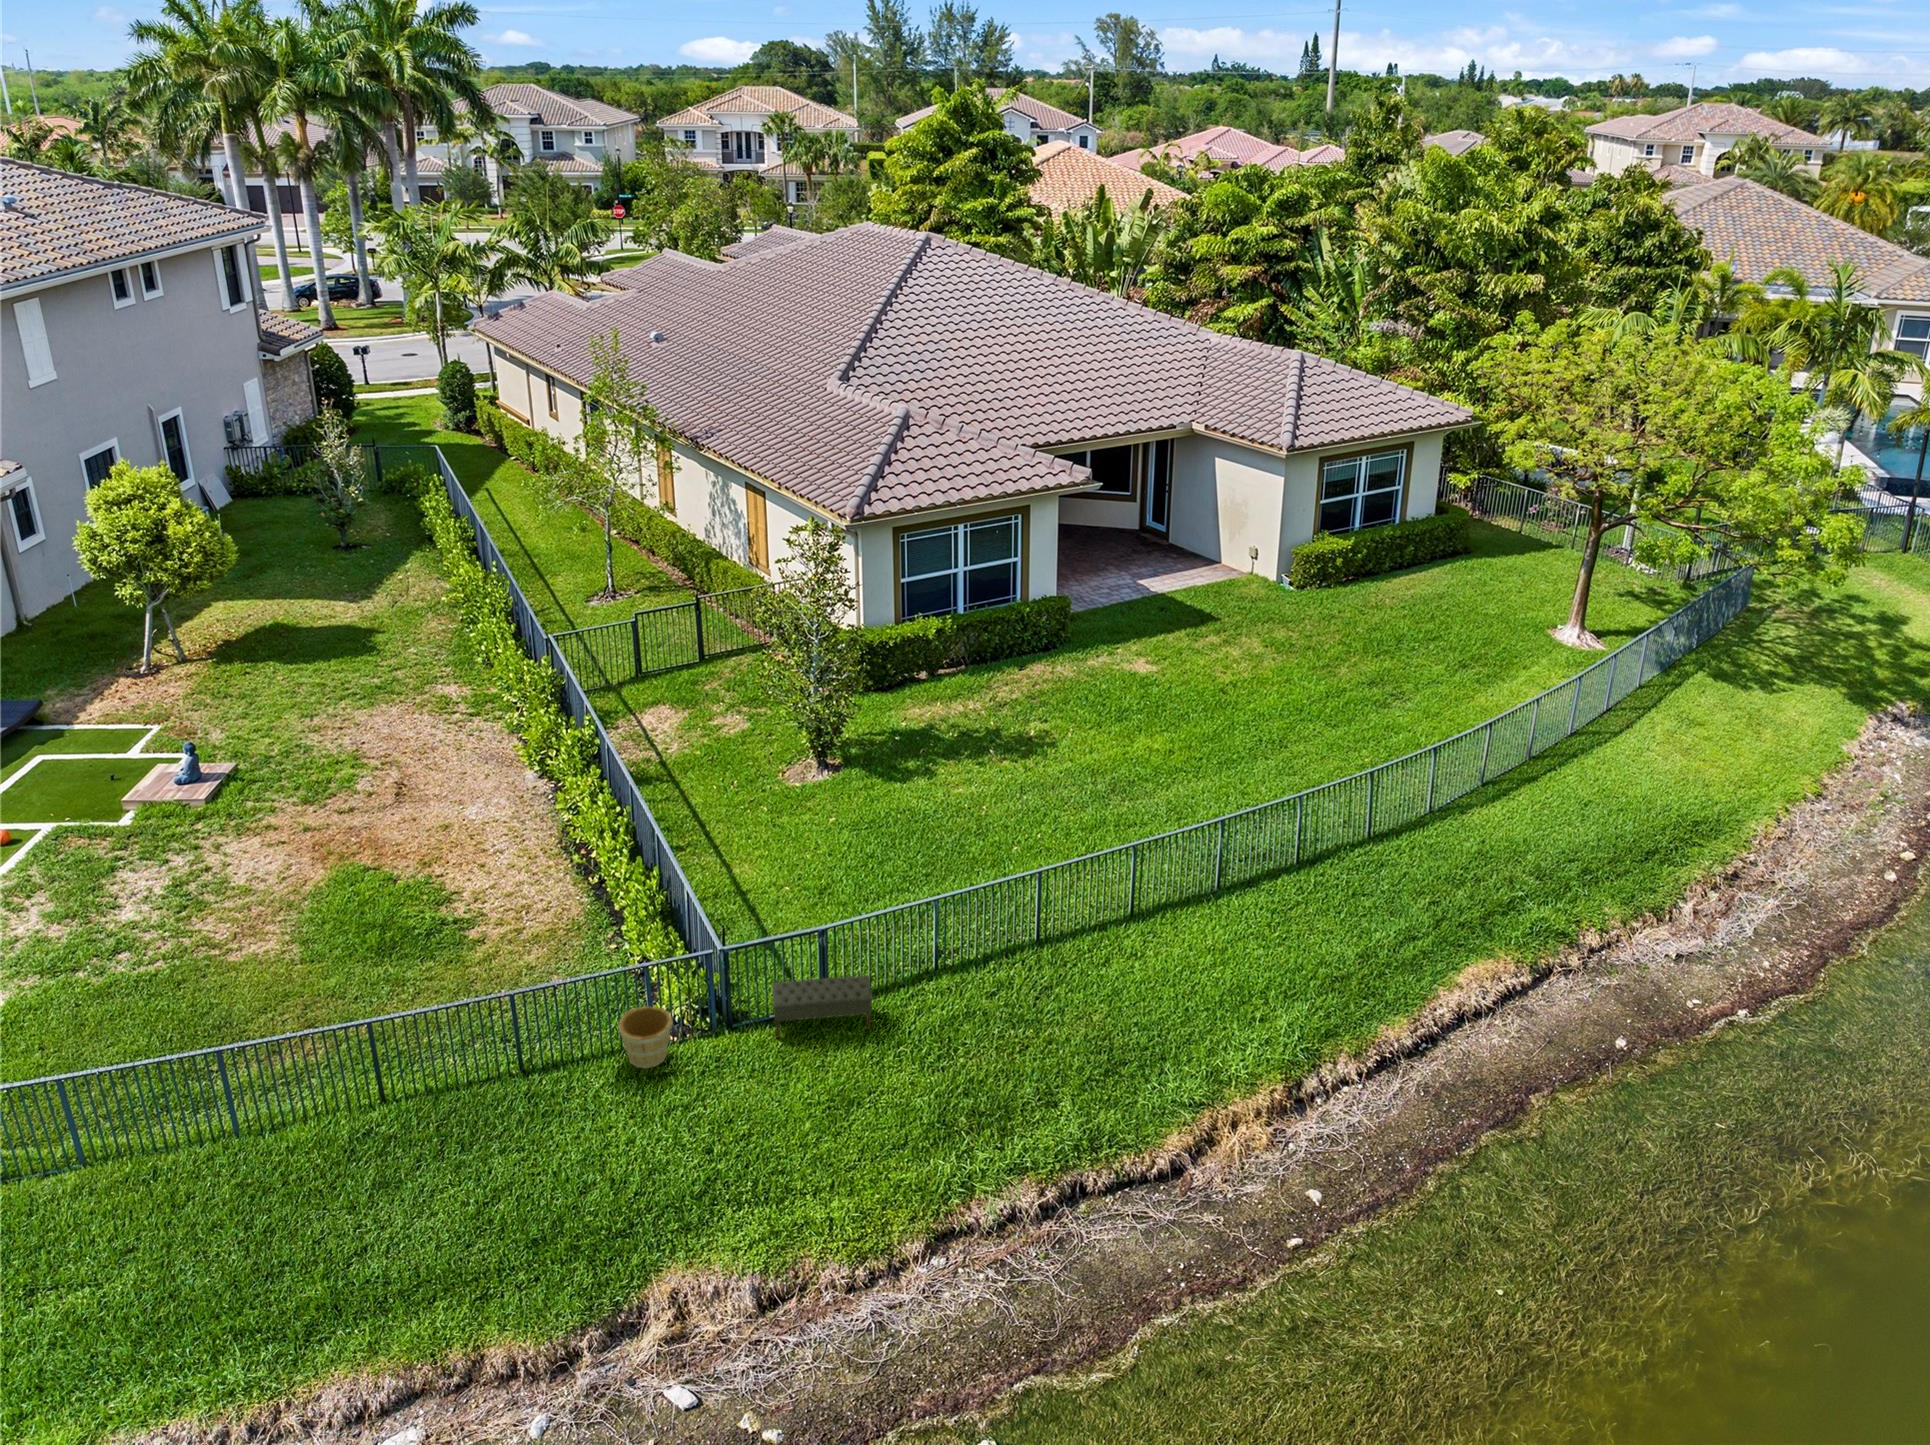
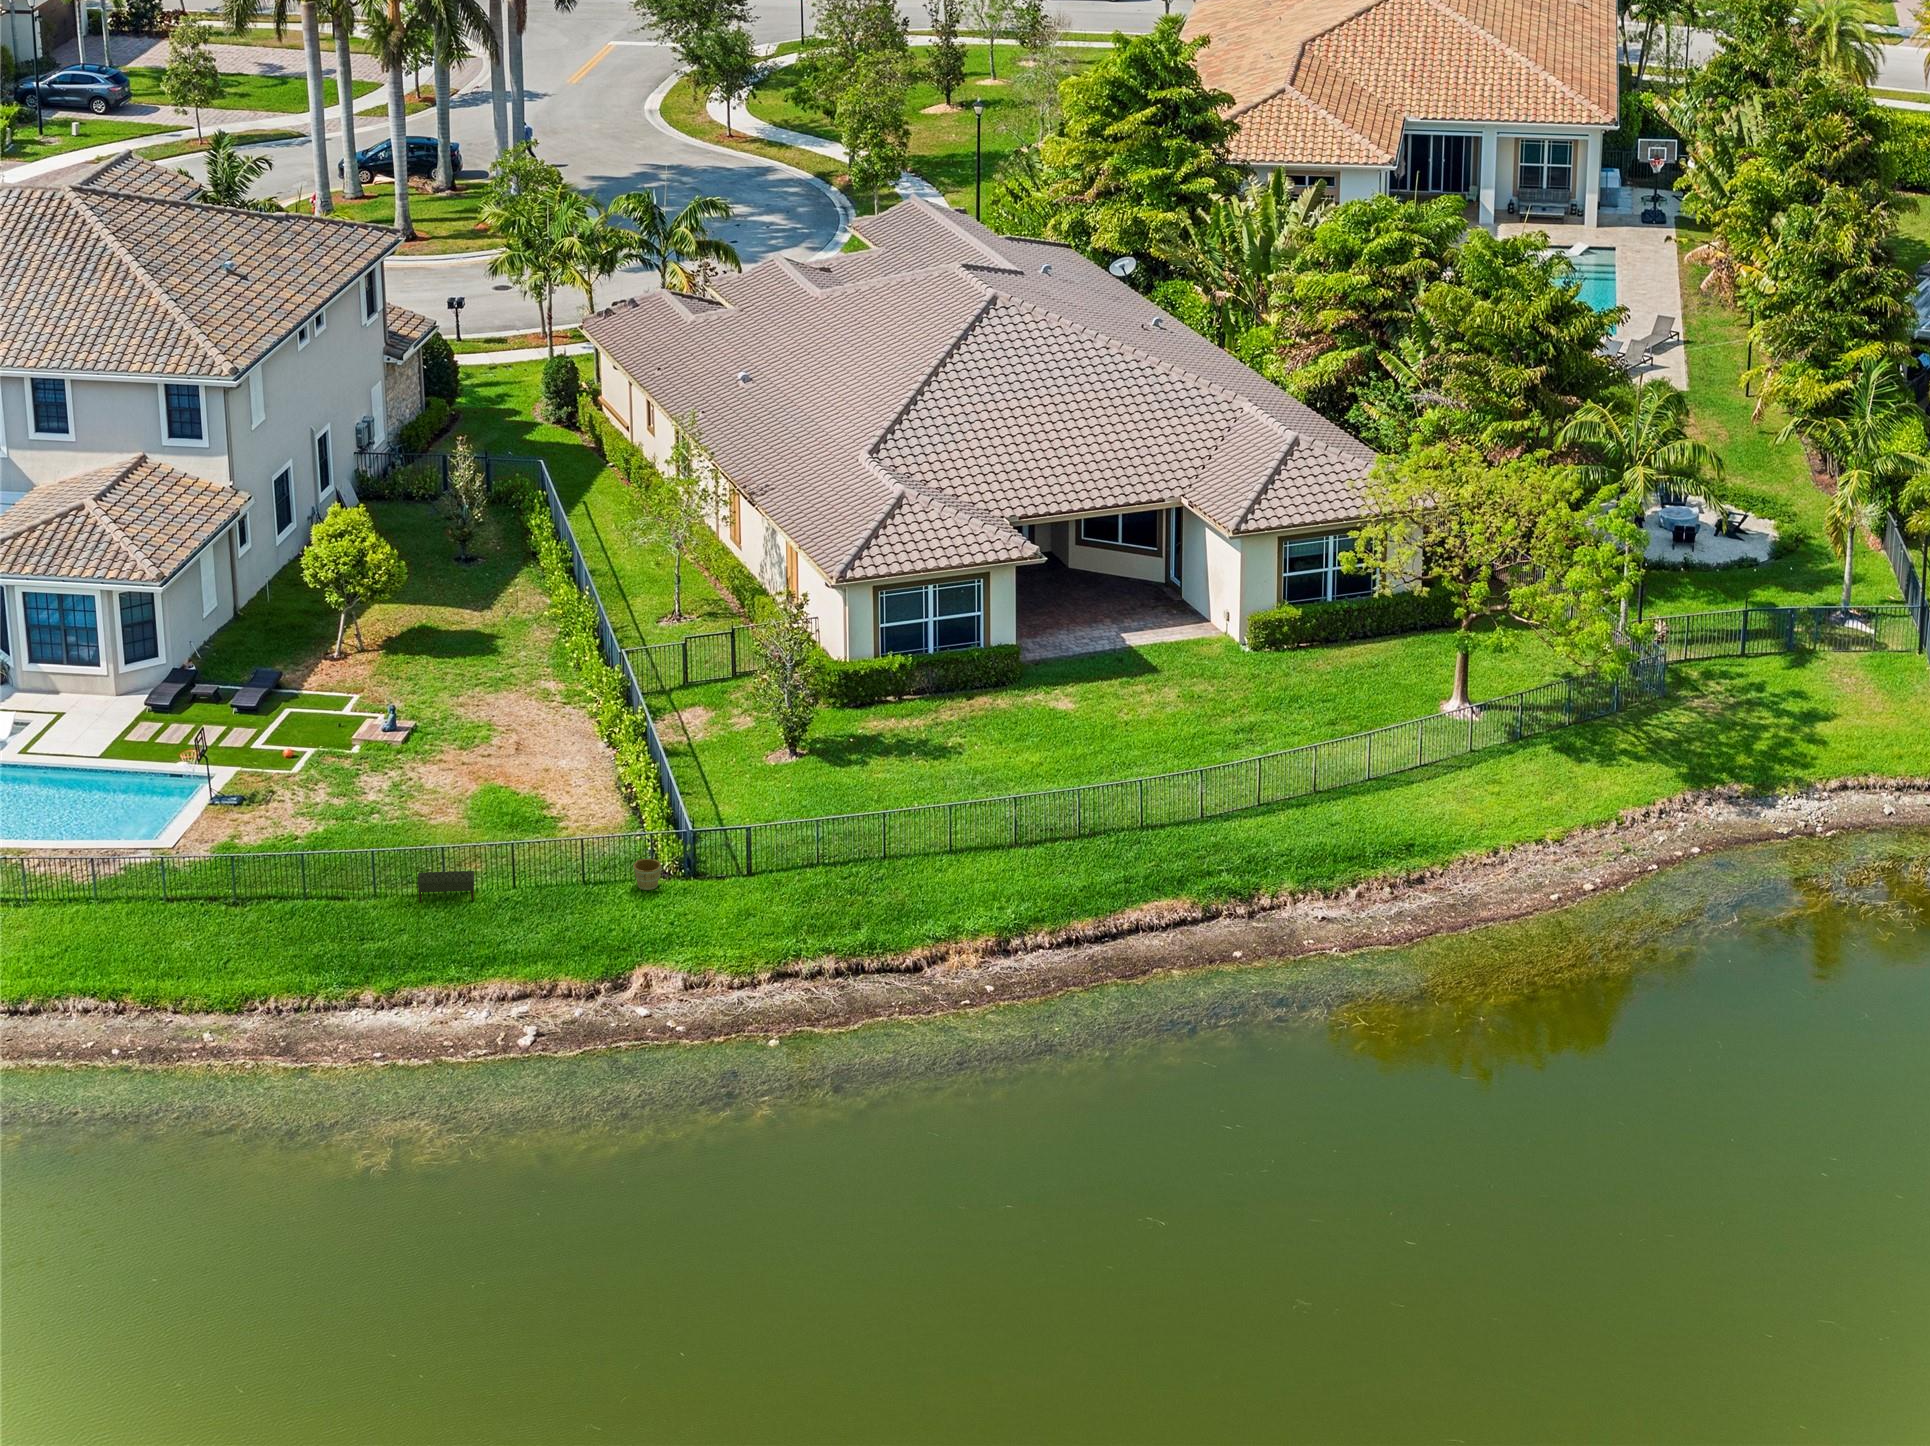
bench: present [772,975,873,1038] -> present [417,871,474,903]

